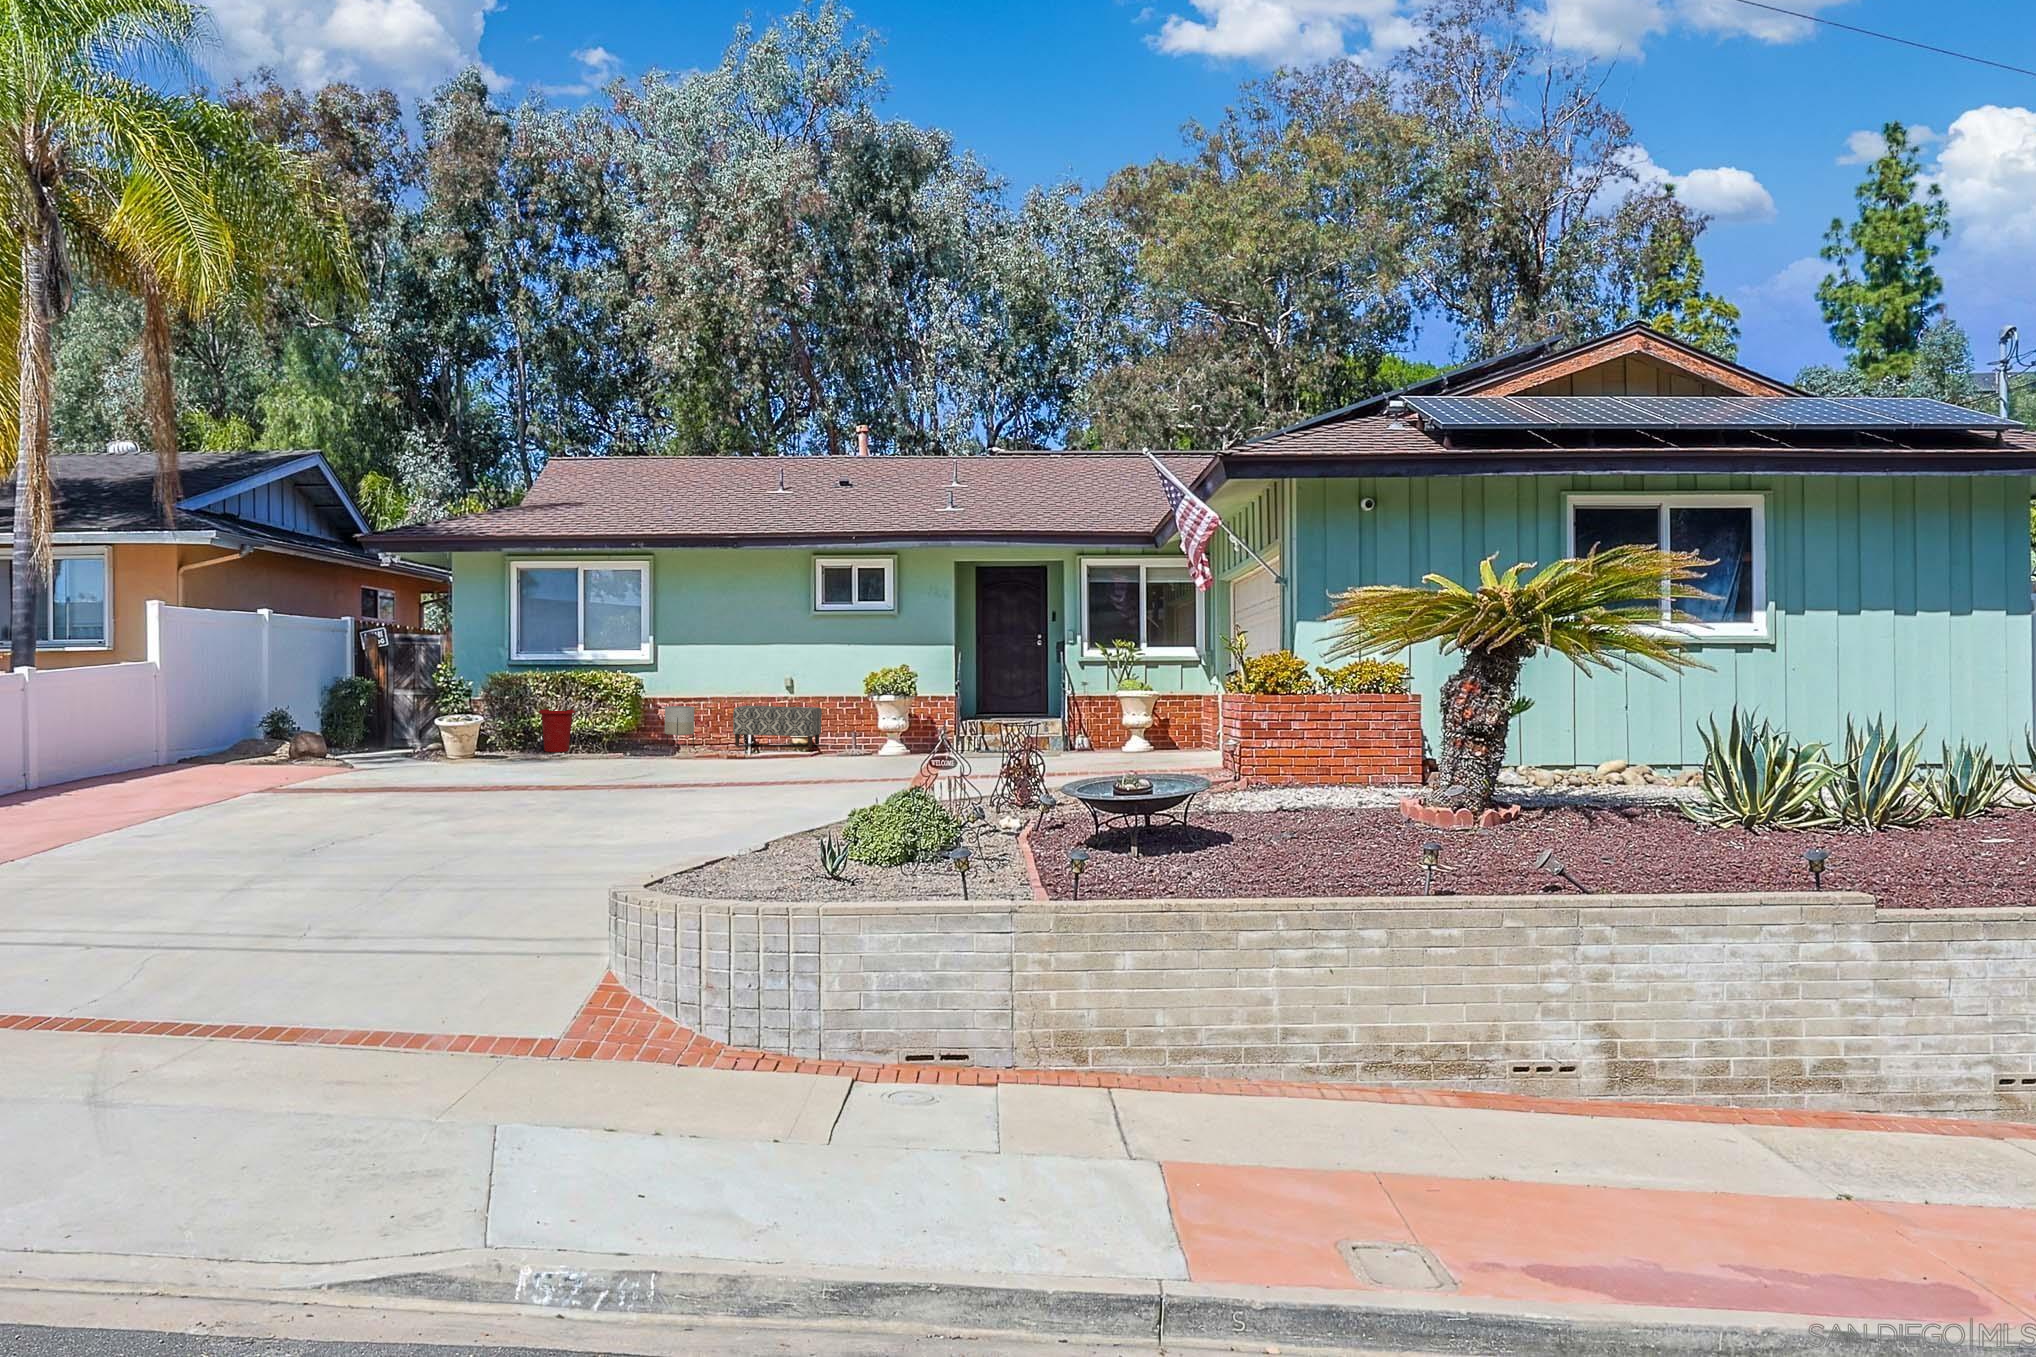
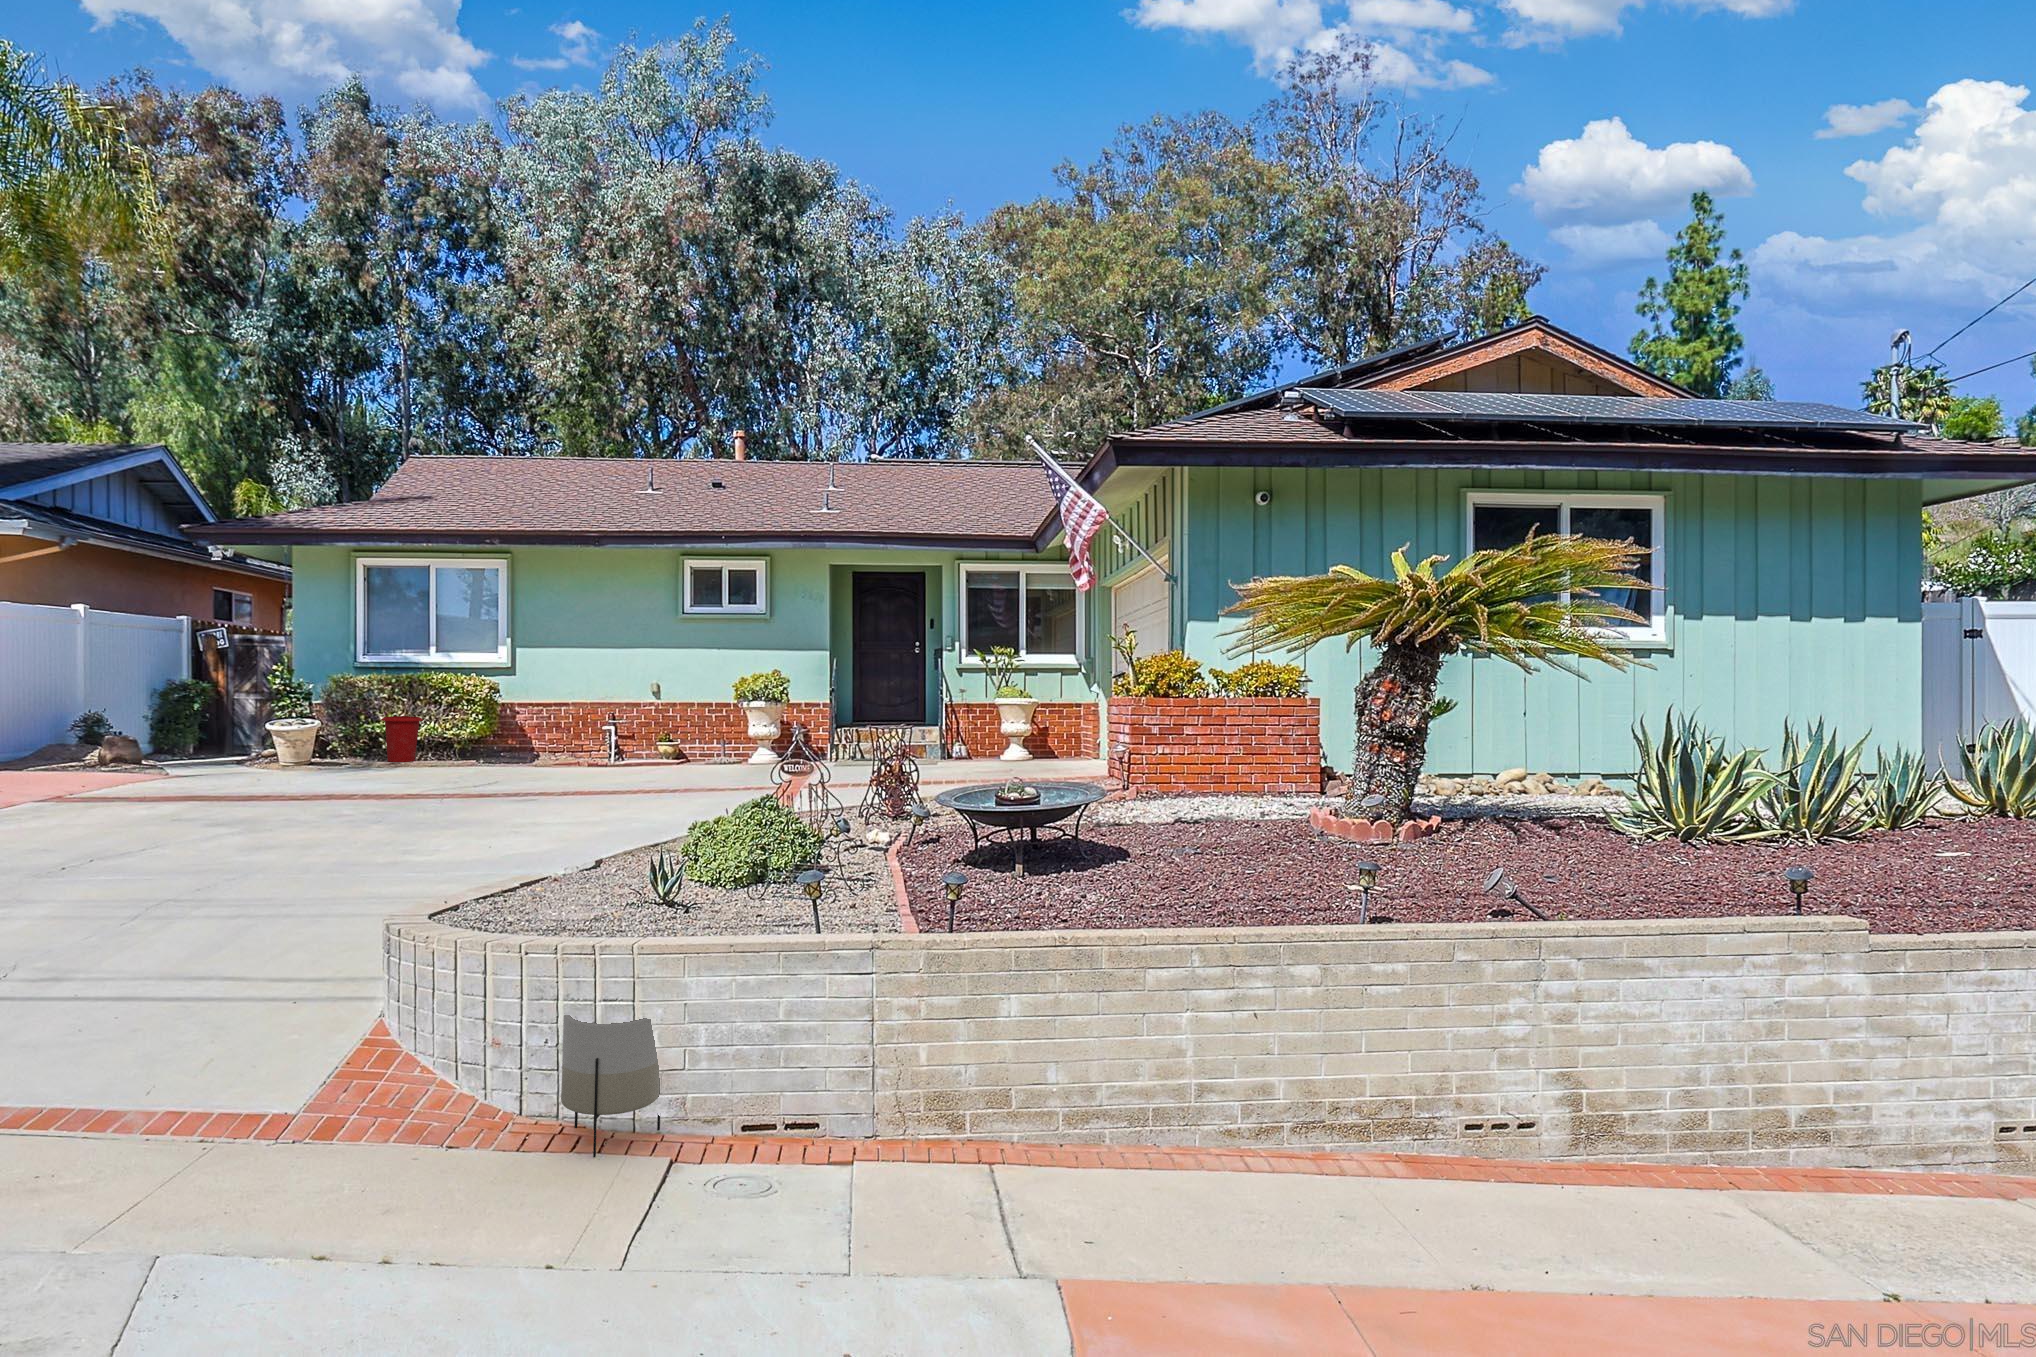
planter: present [664,706,694,745] -> present [561,1015,660,1157]
bench: present [733,706,822,748] -> none [595,714,691,759]

